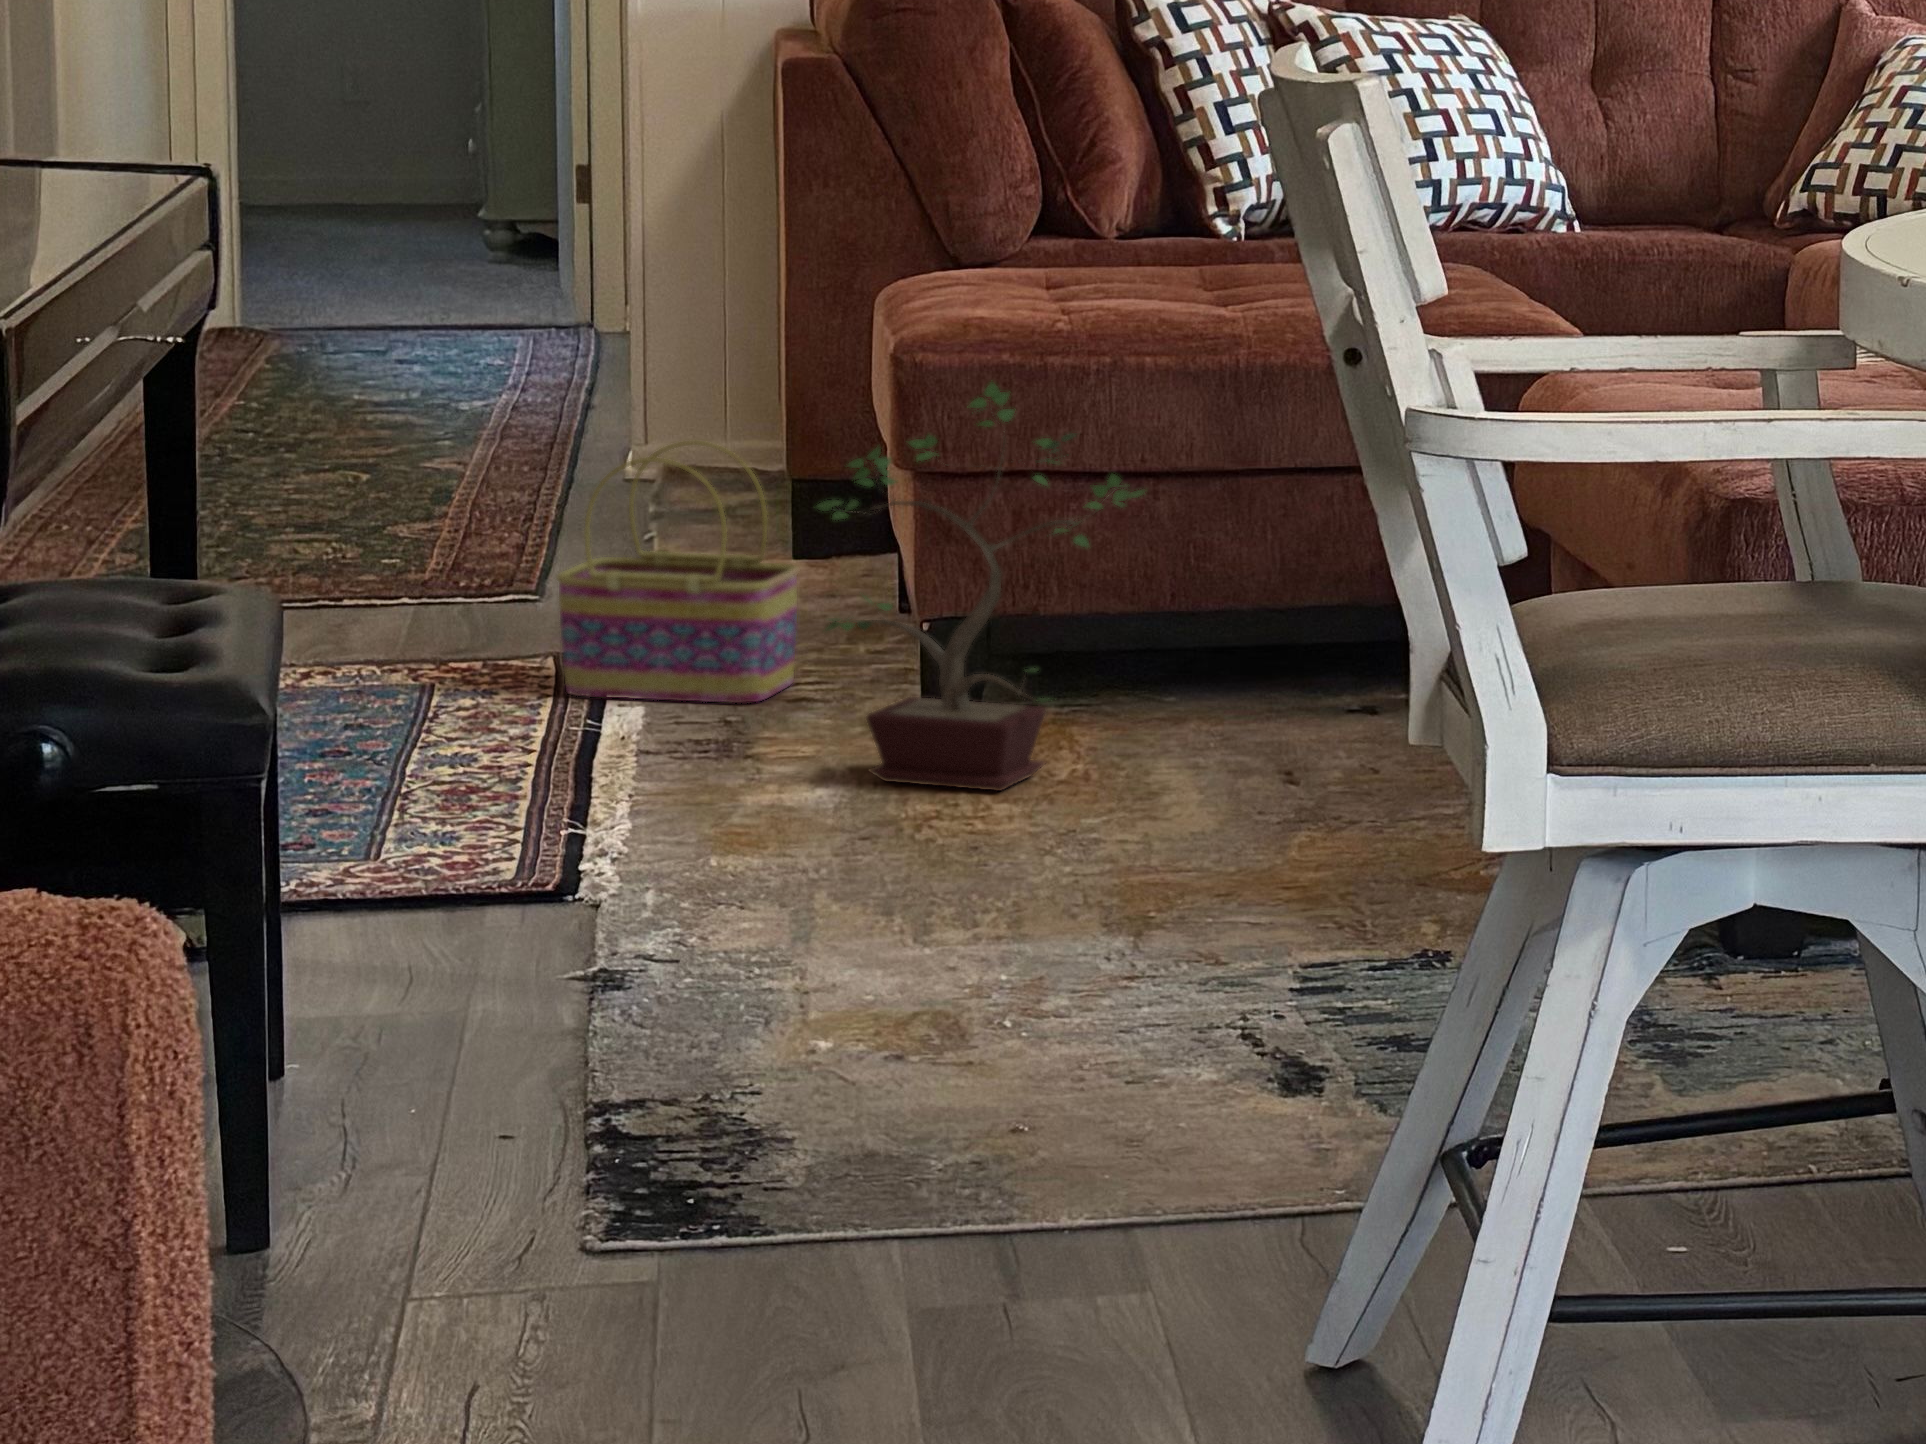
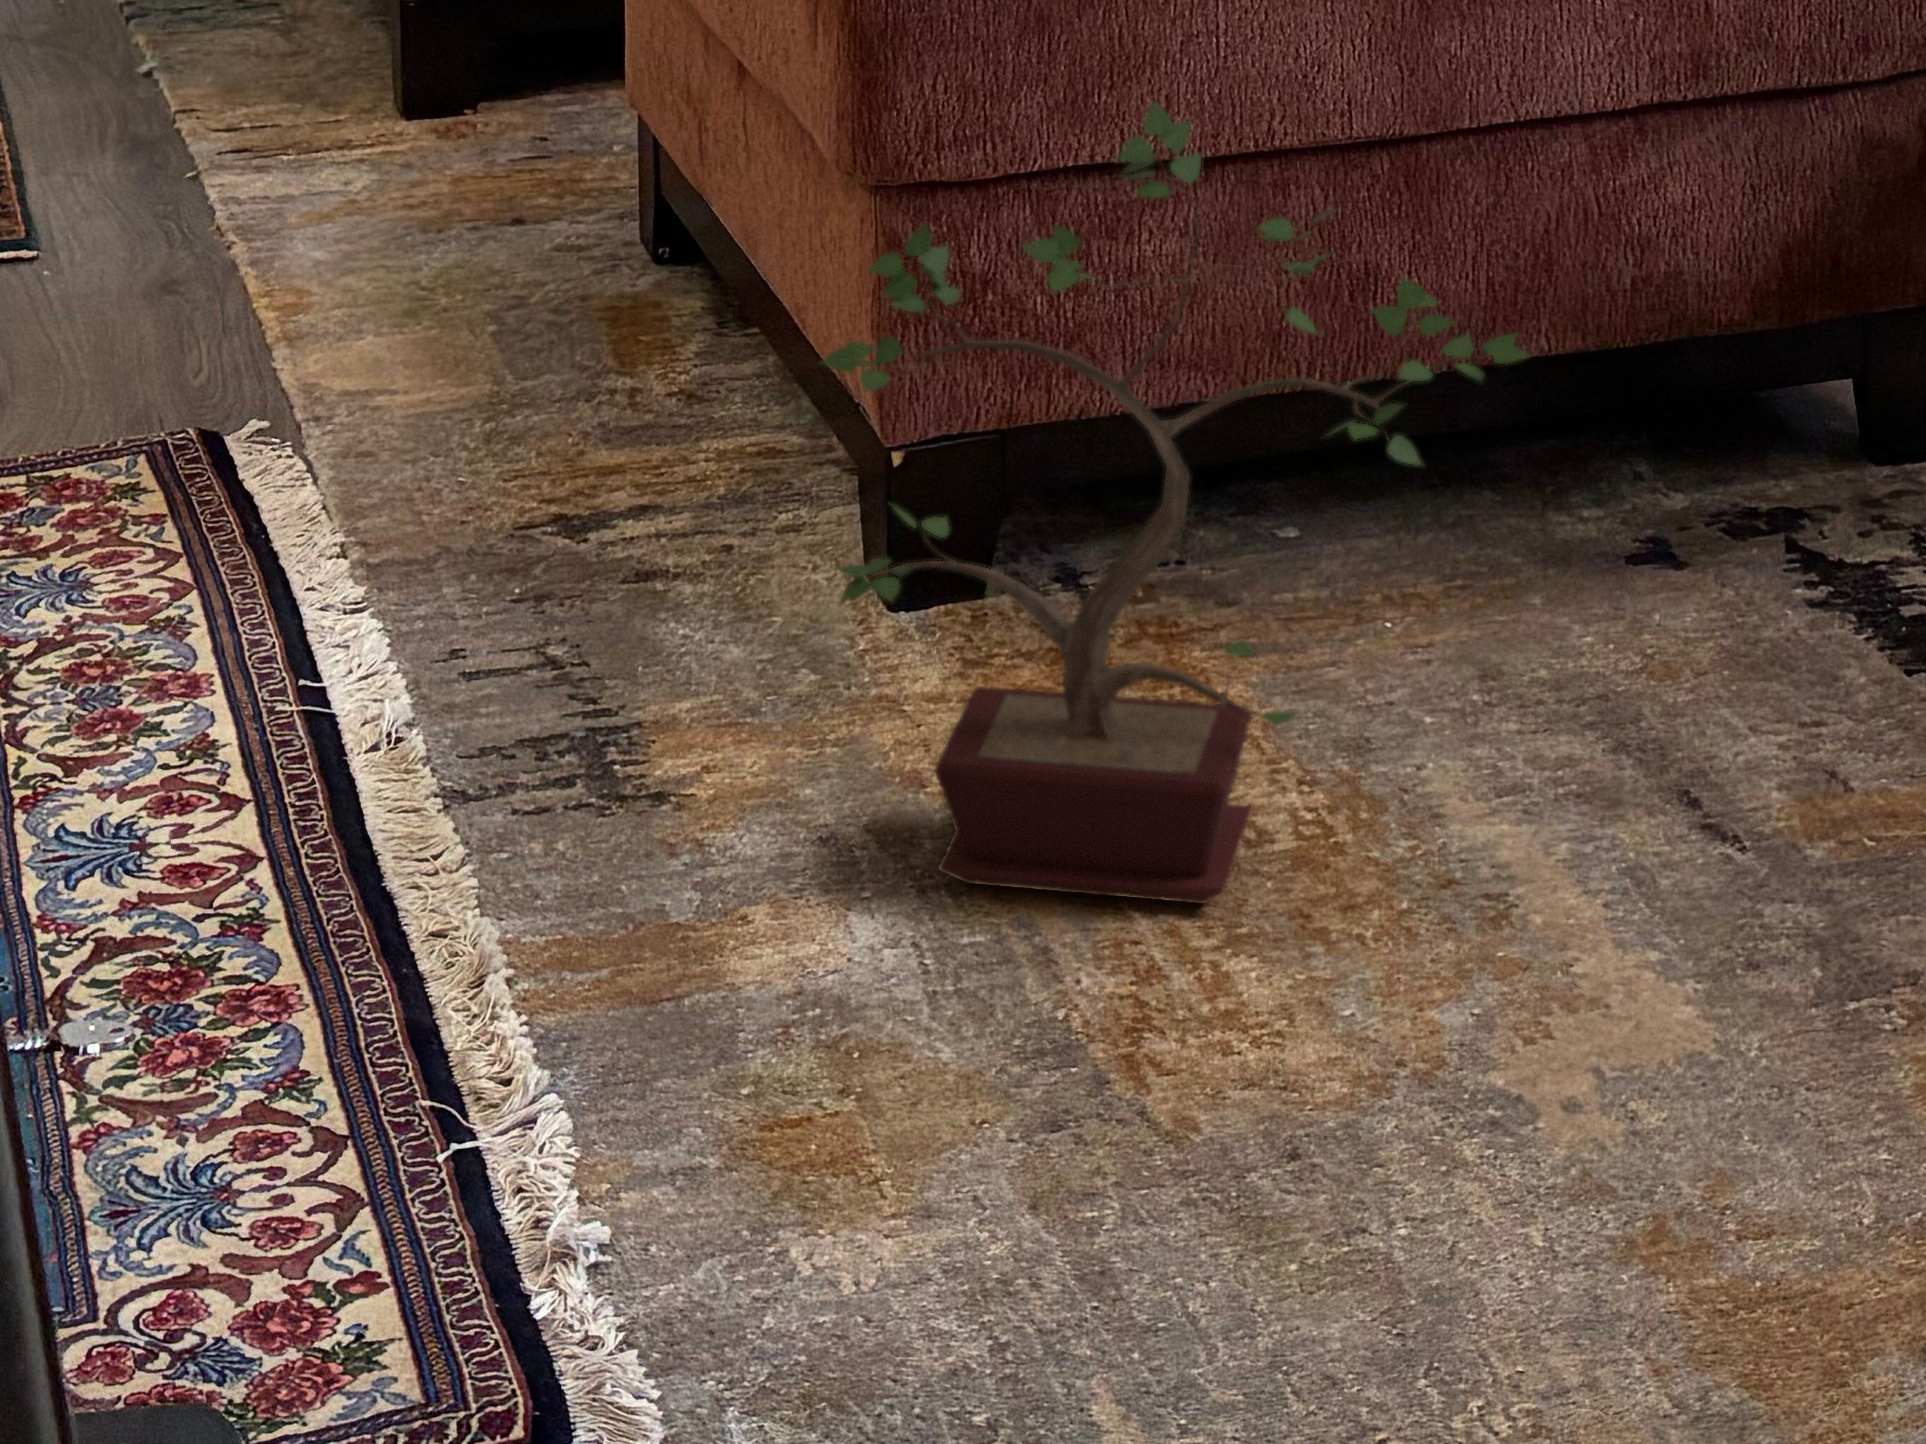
basket: present [557,440,799,703] -> none [202,103,621,600]

